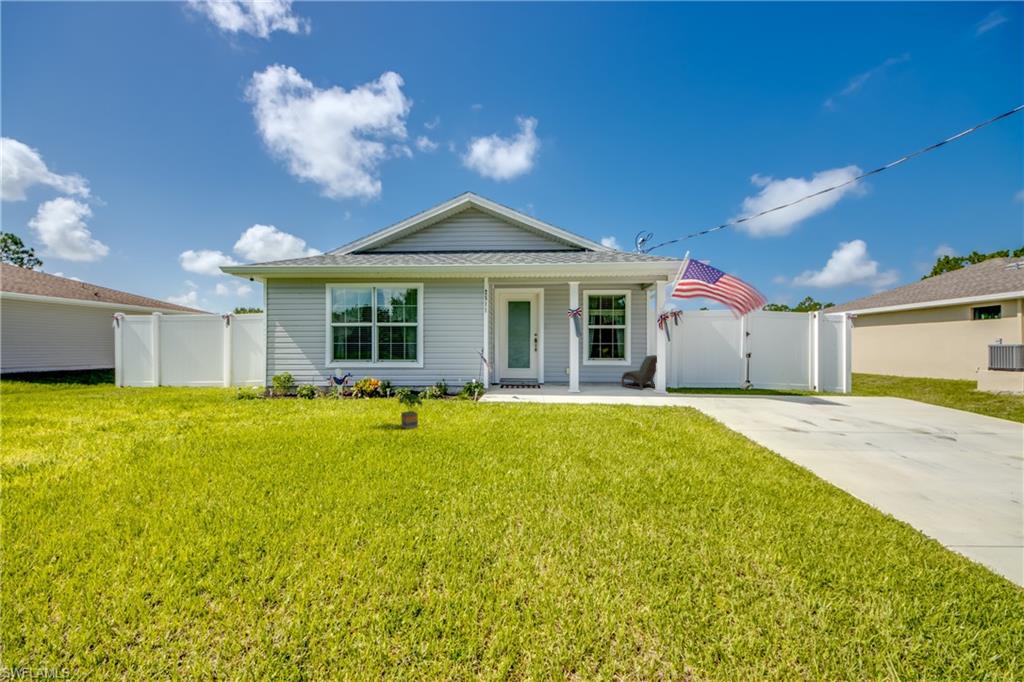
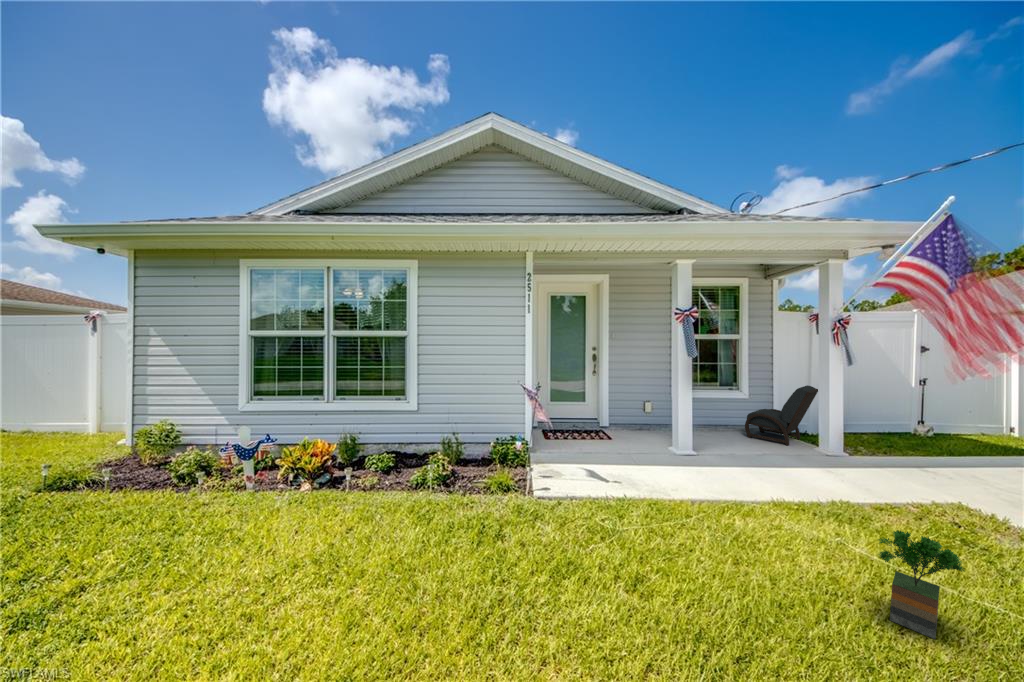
potted tree: present [399,395,423,429] -> present [879,530,964,639]

